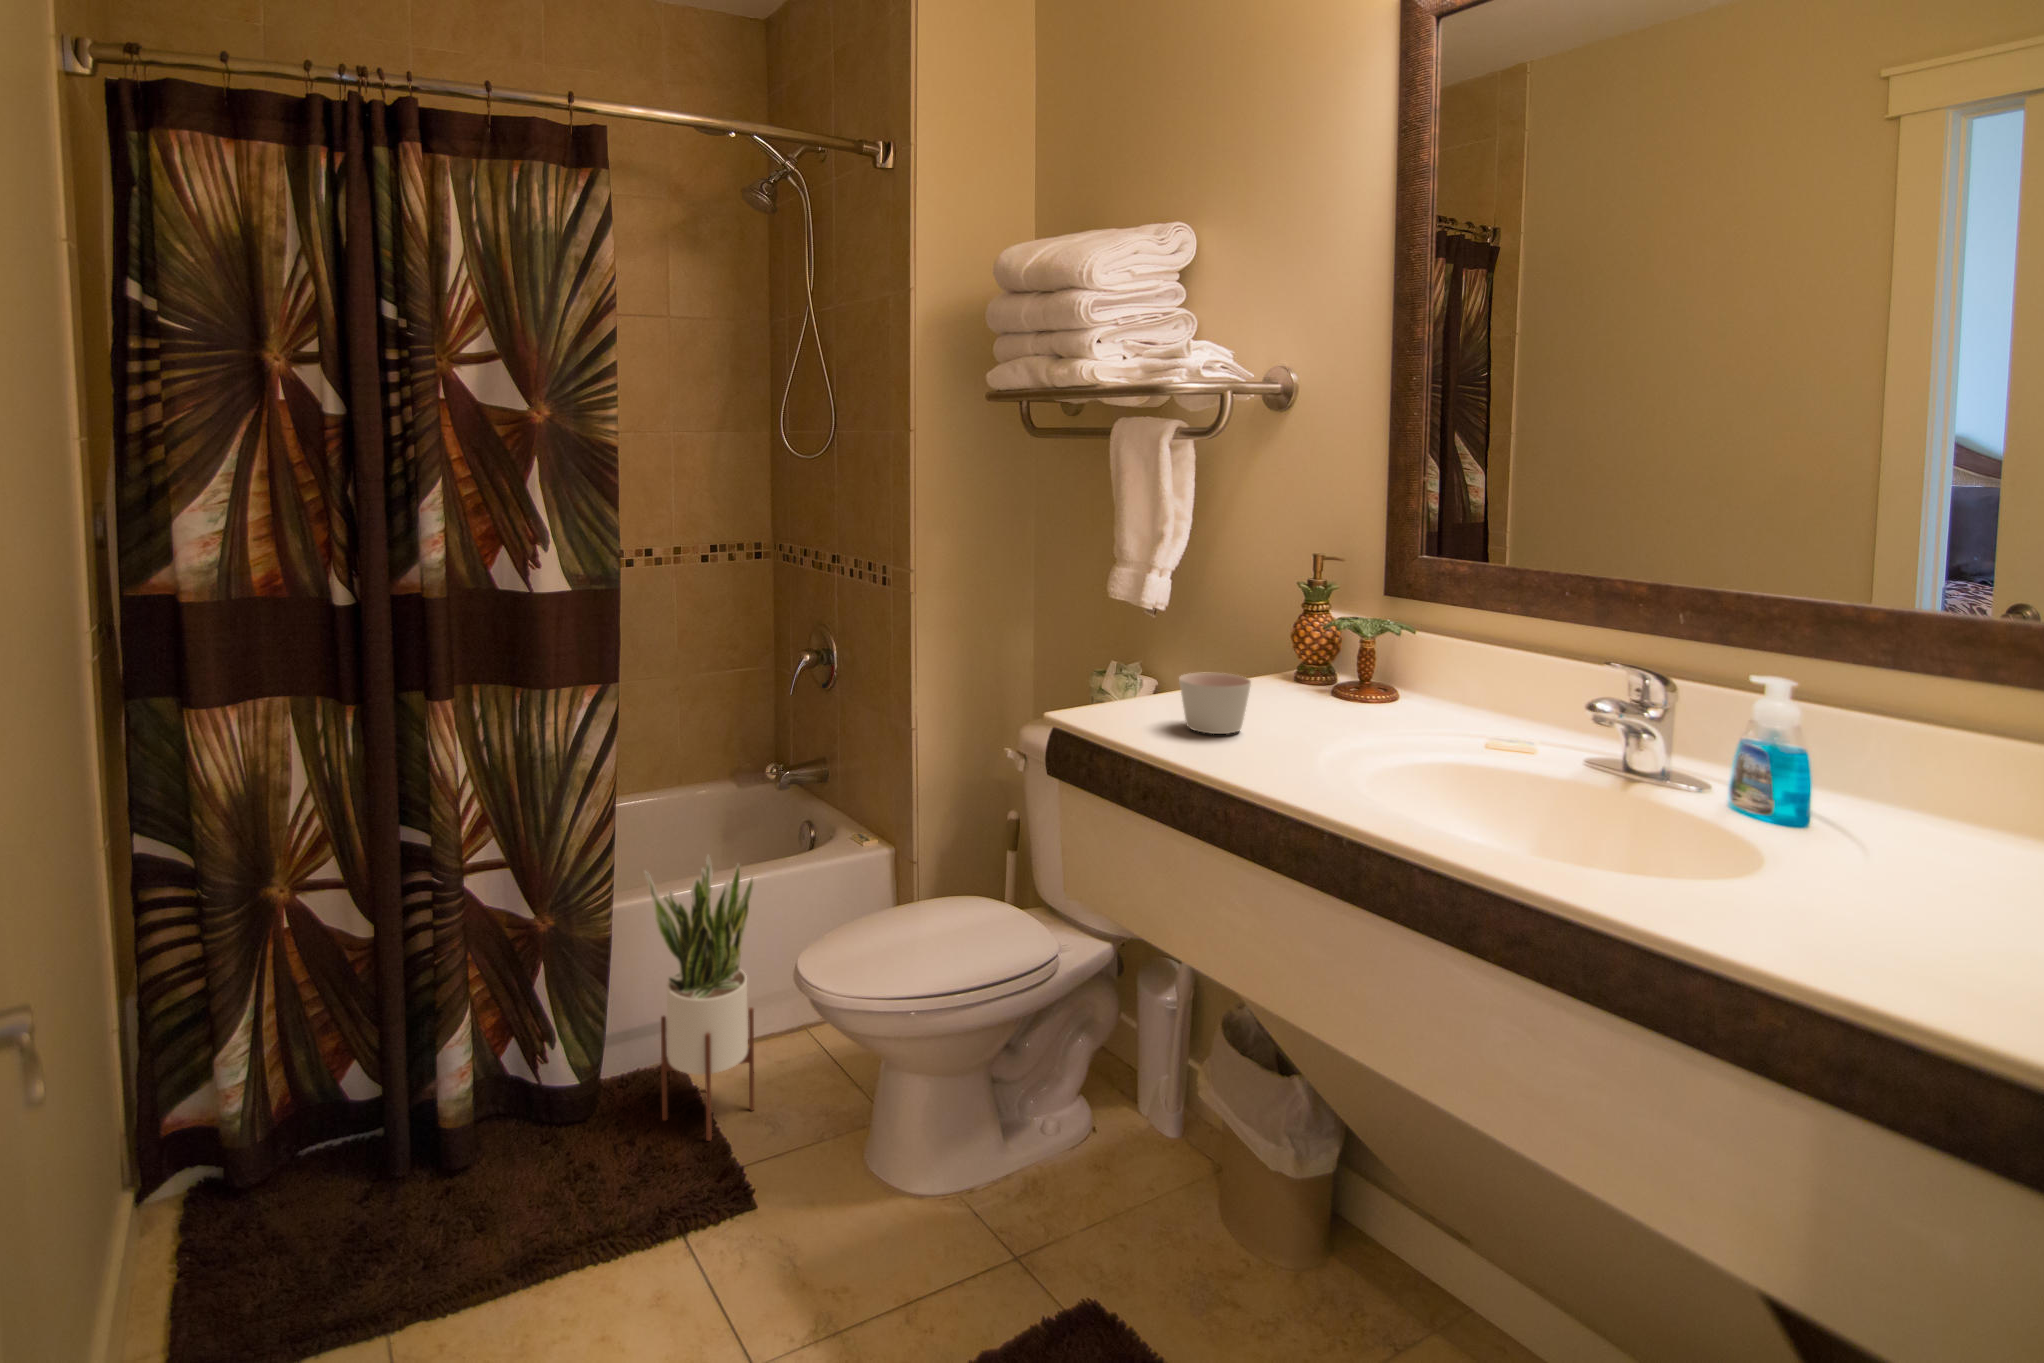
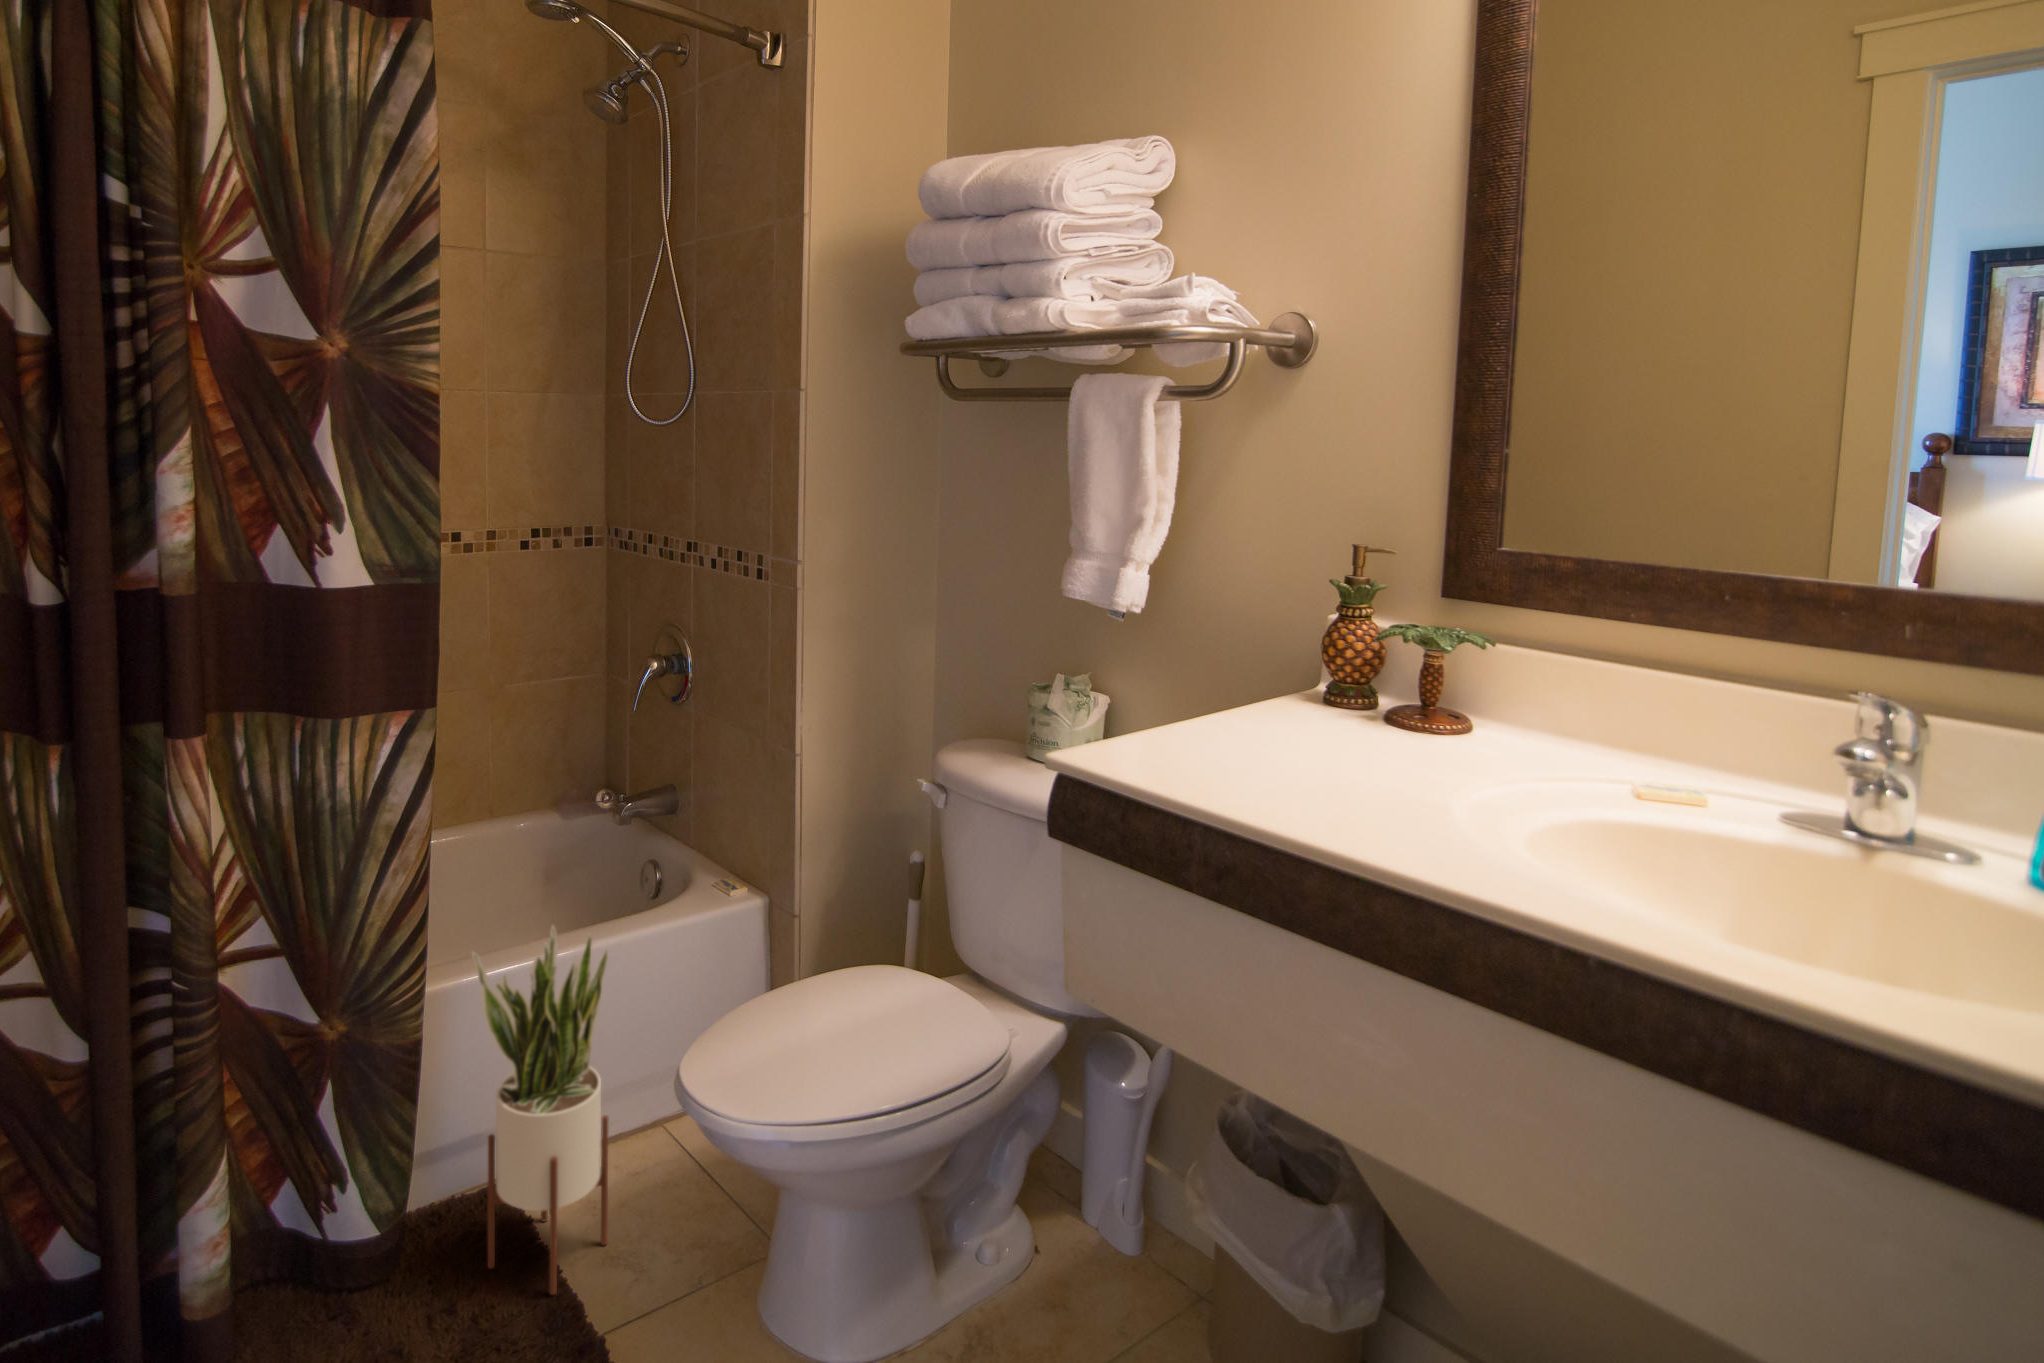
candle: present [1179,673,1251,734] -> none [1251,700,1349,783]

